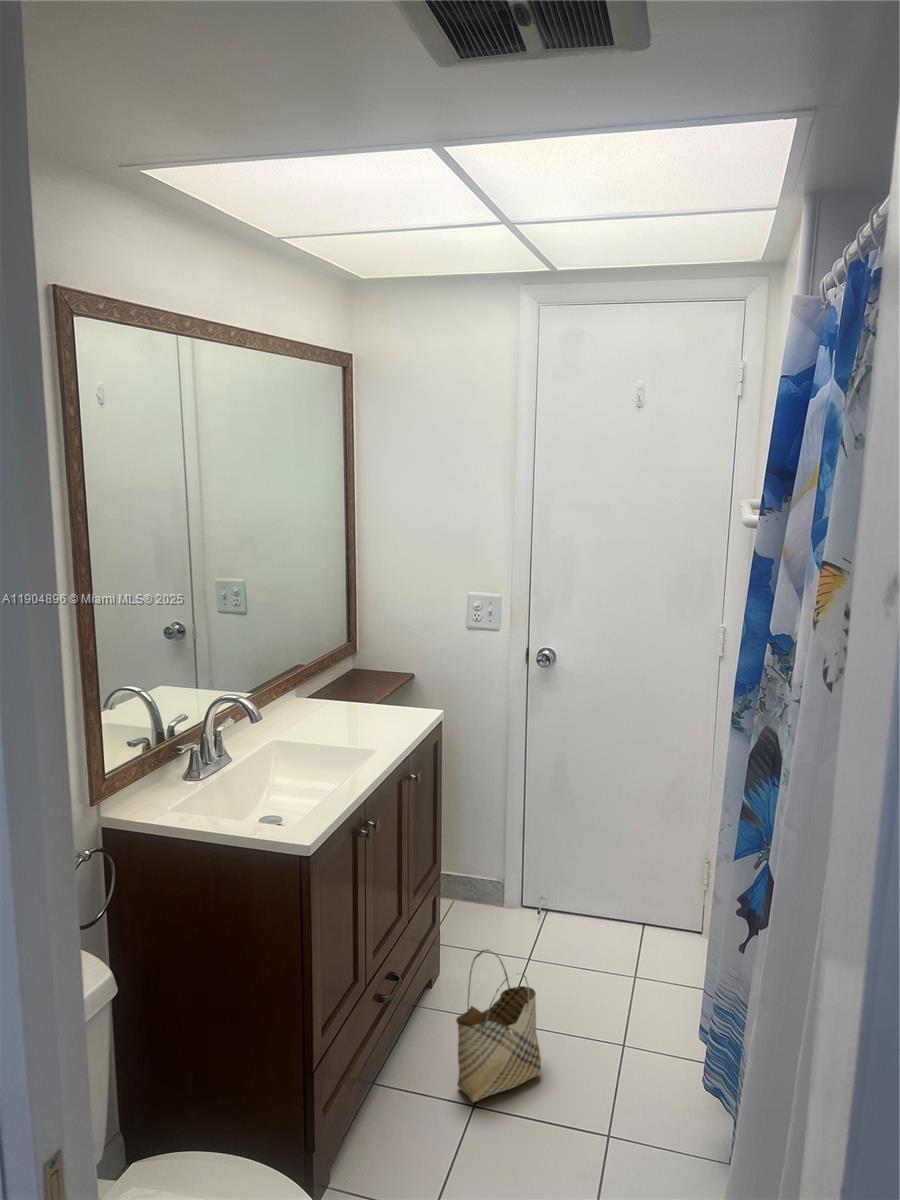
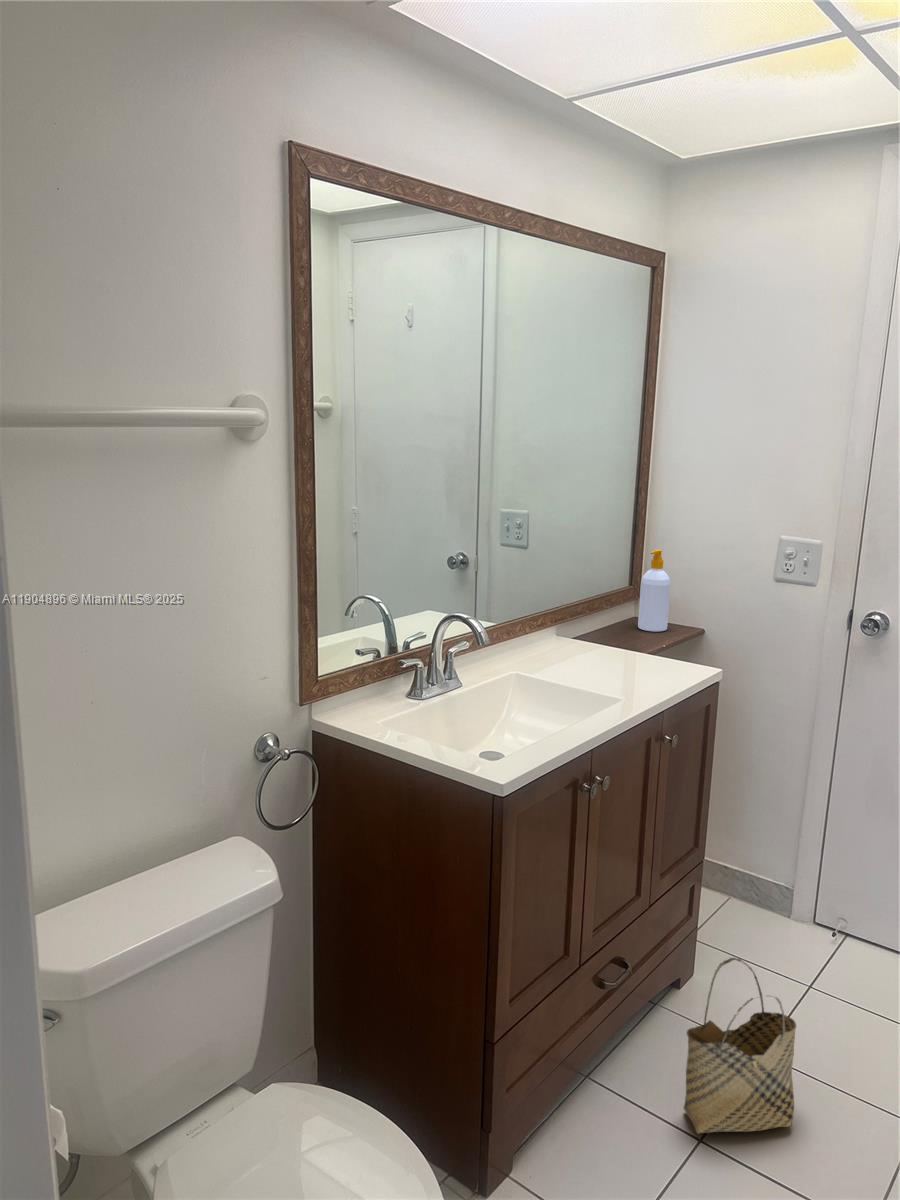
soap bottle: none [360,612,385,683] -> present [638,550,671,632]

